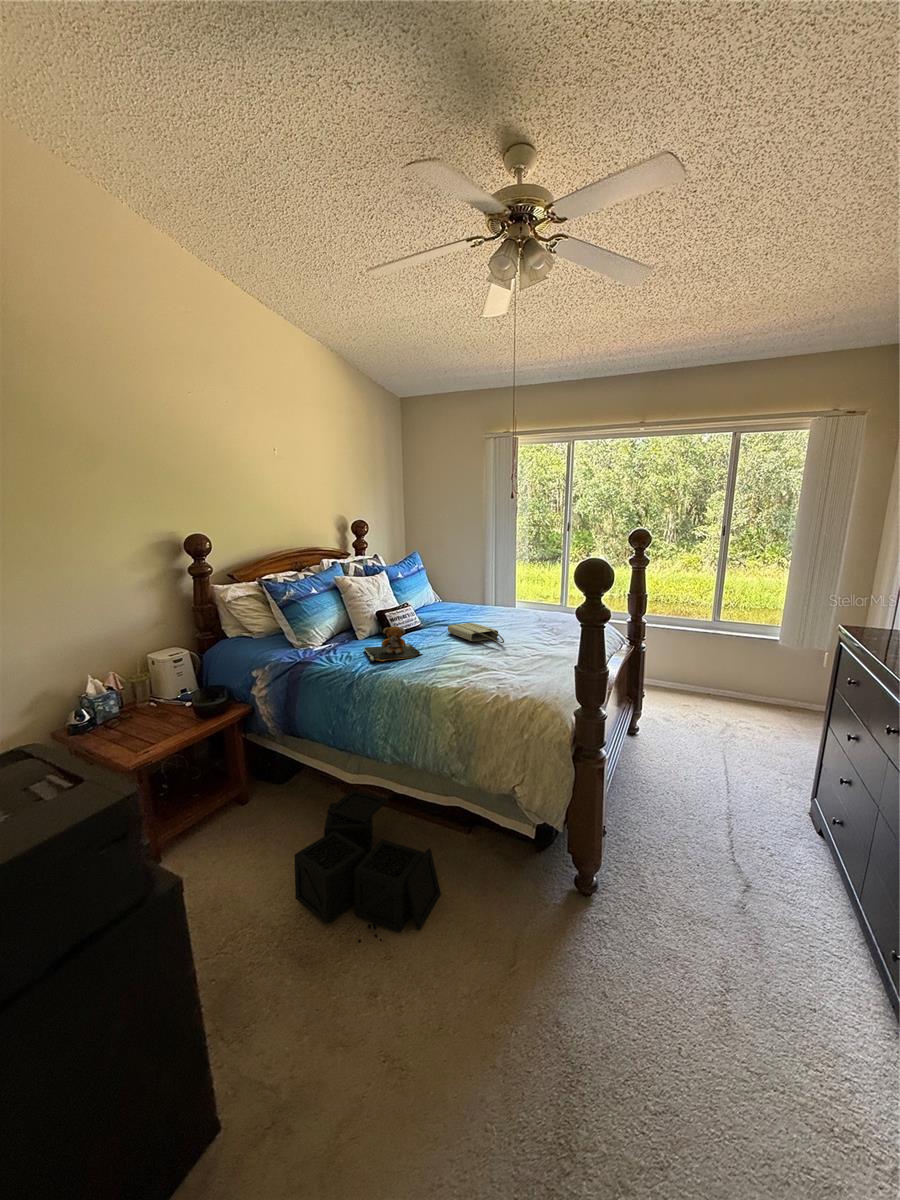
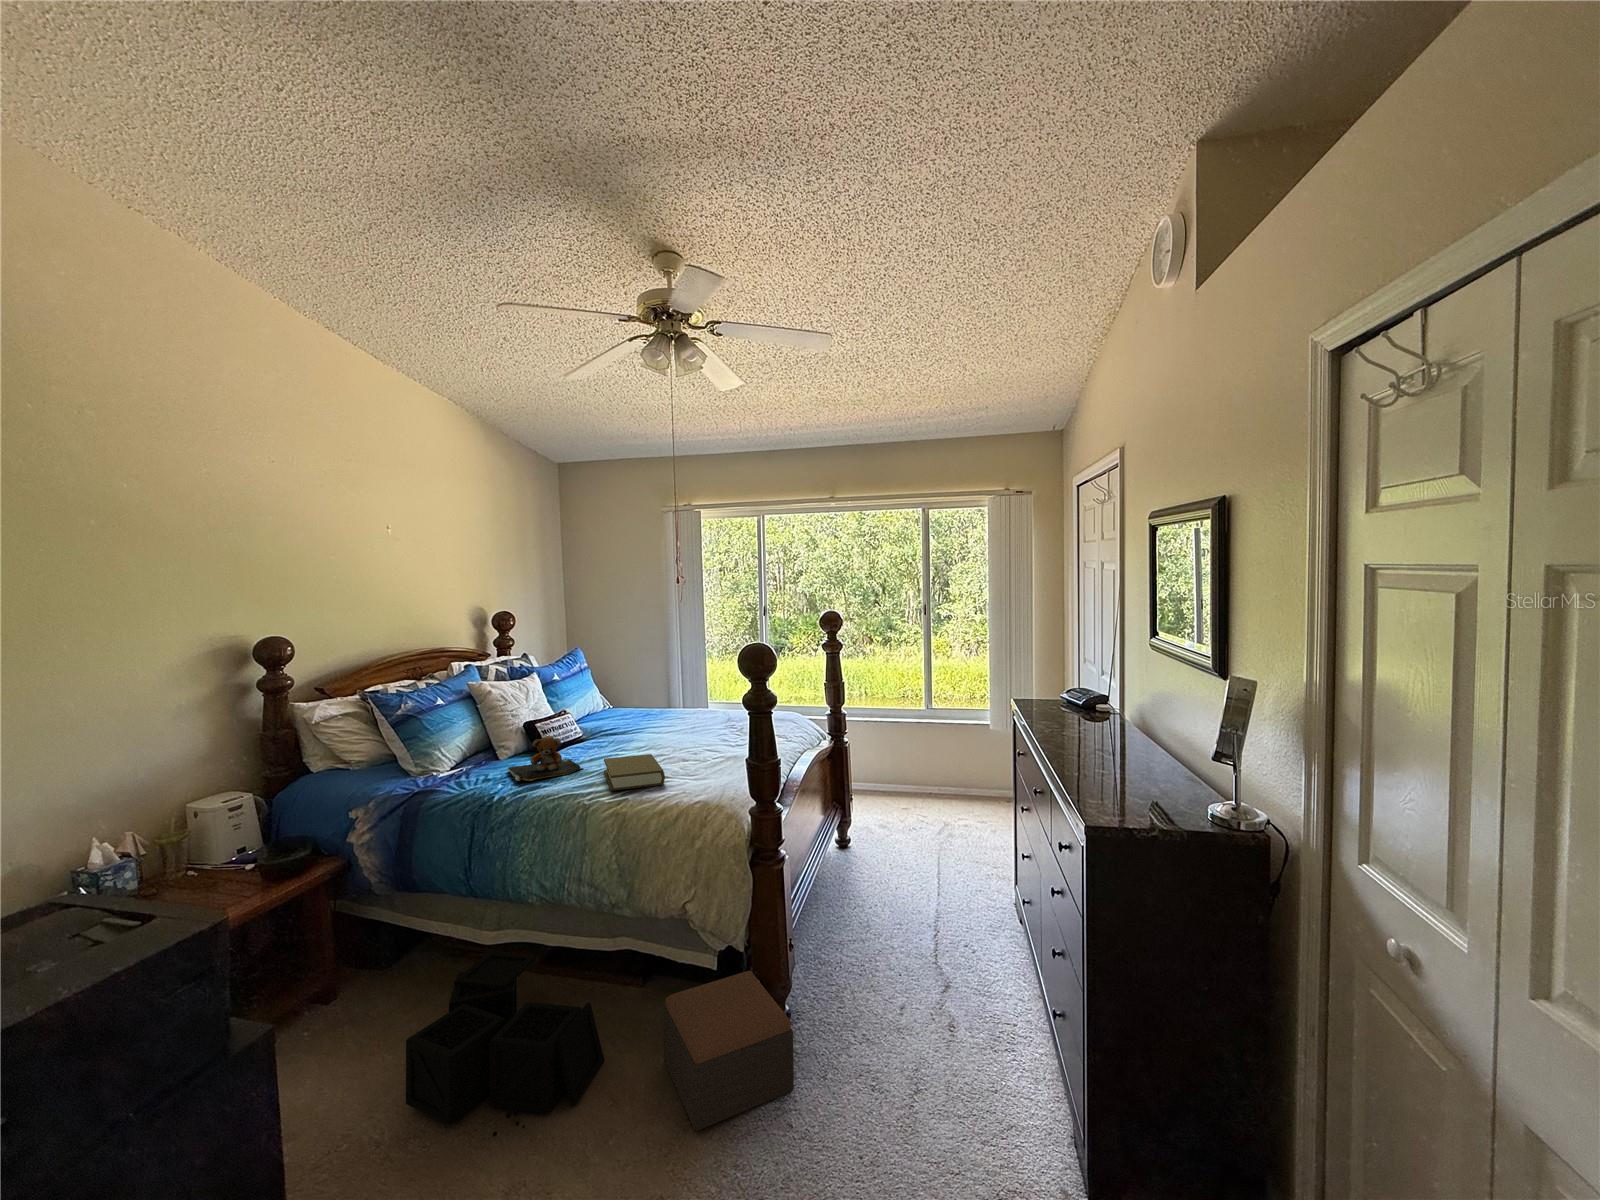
tote bag: present [448,623,504,644] -> none [617,728,684,749]
book: none [440,648,493,678] -> present [604,754,665,791]
footstool: none [490,846,610,980] -> present [664,971,794,1131]

